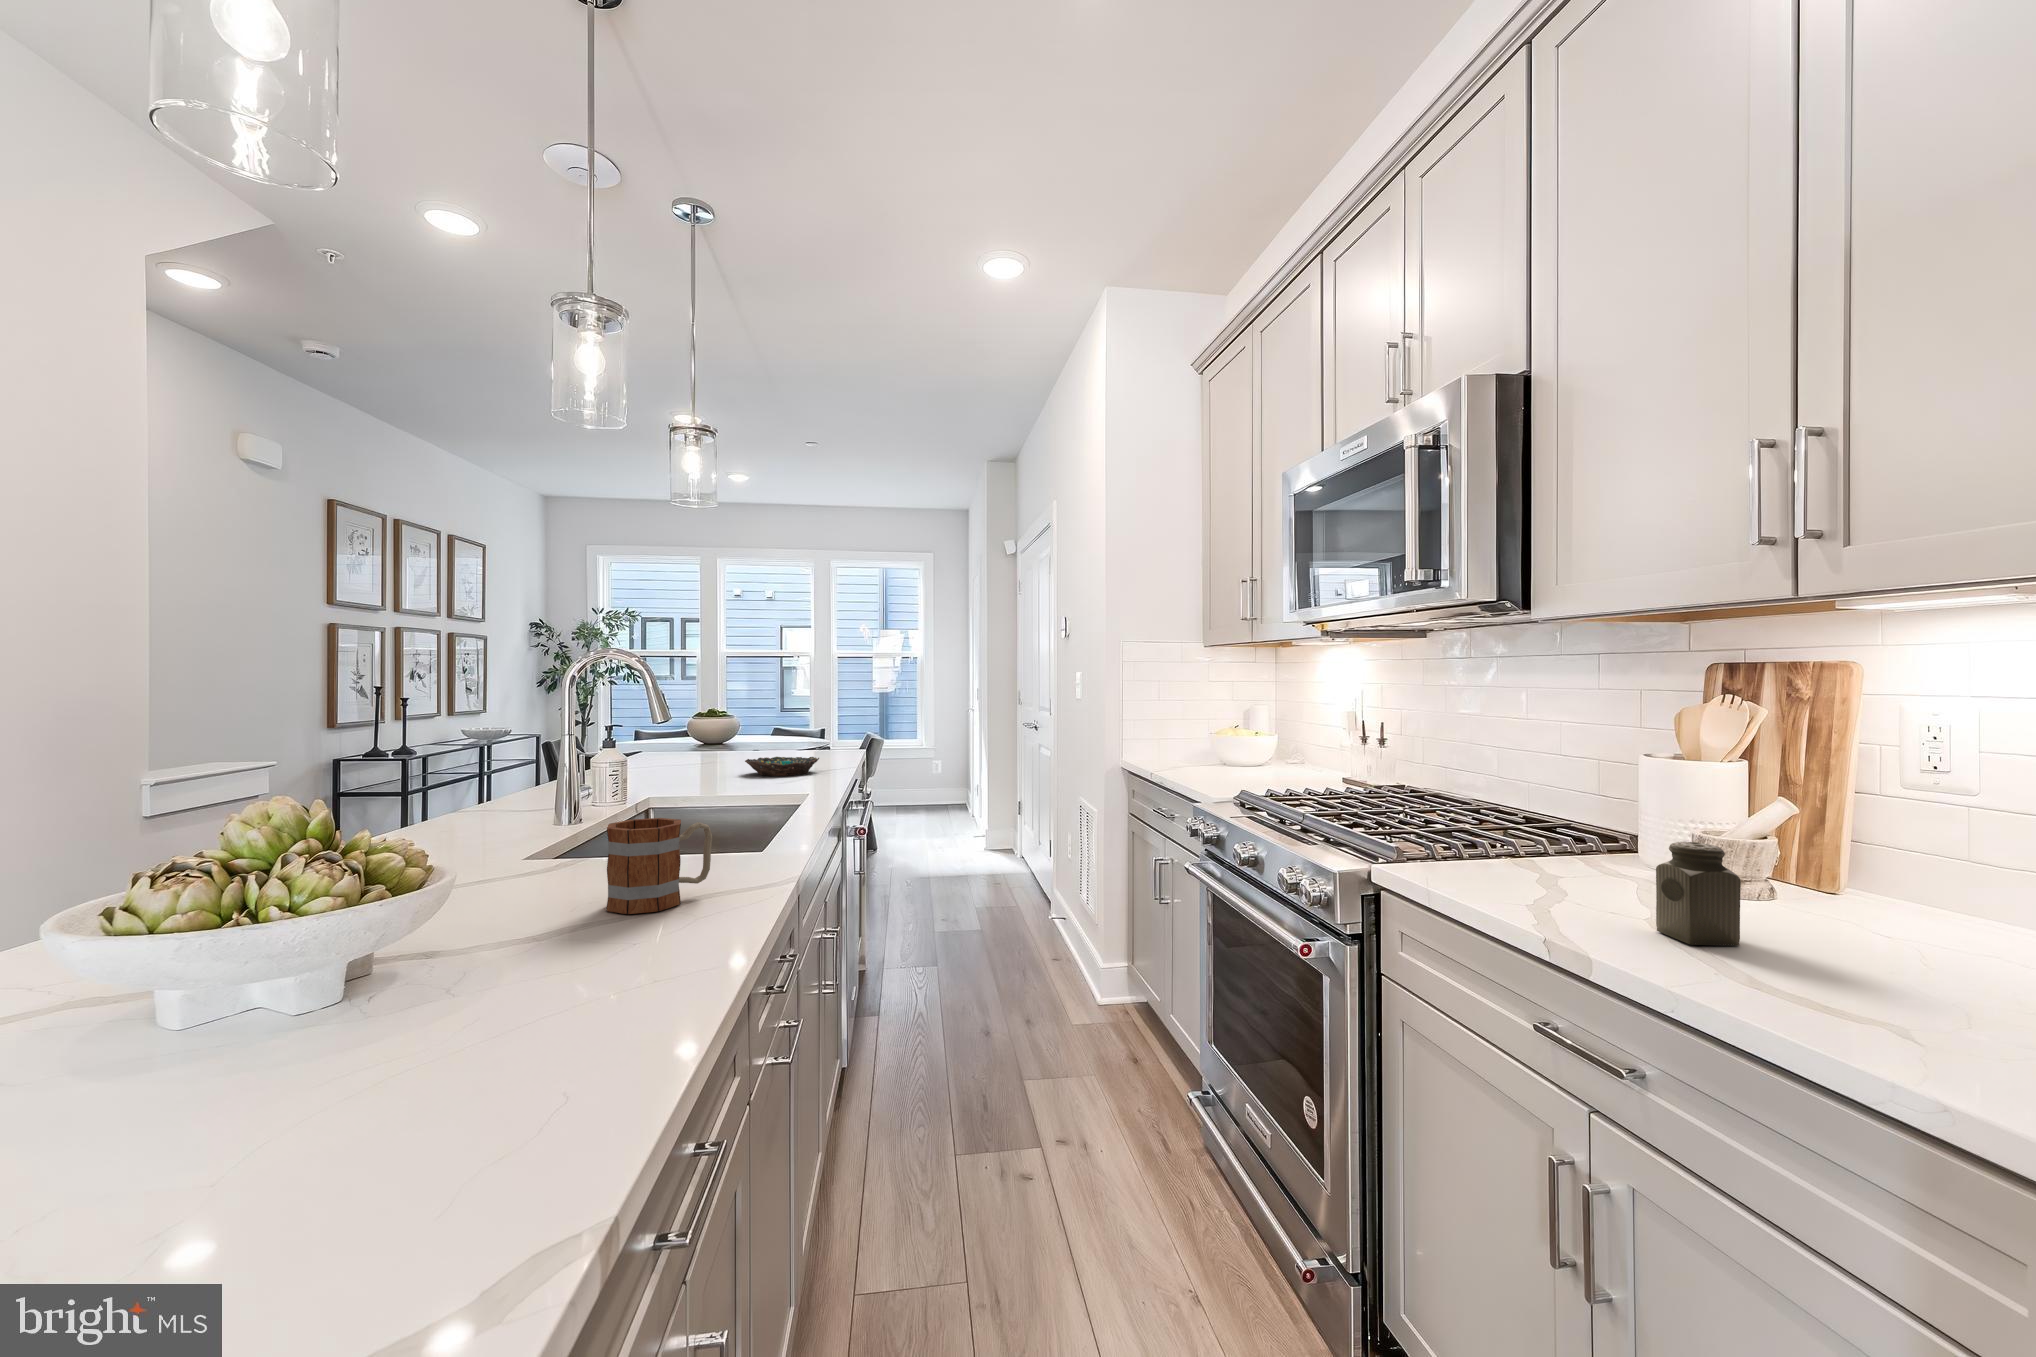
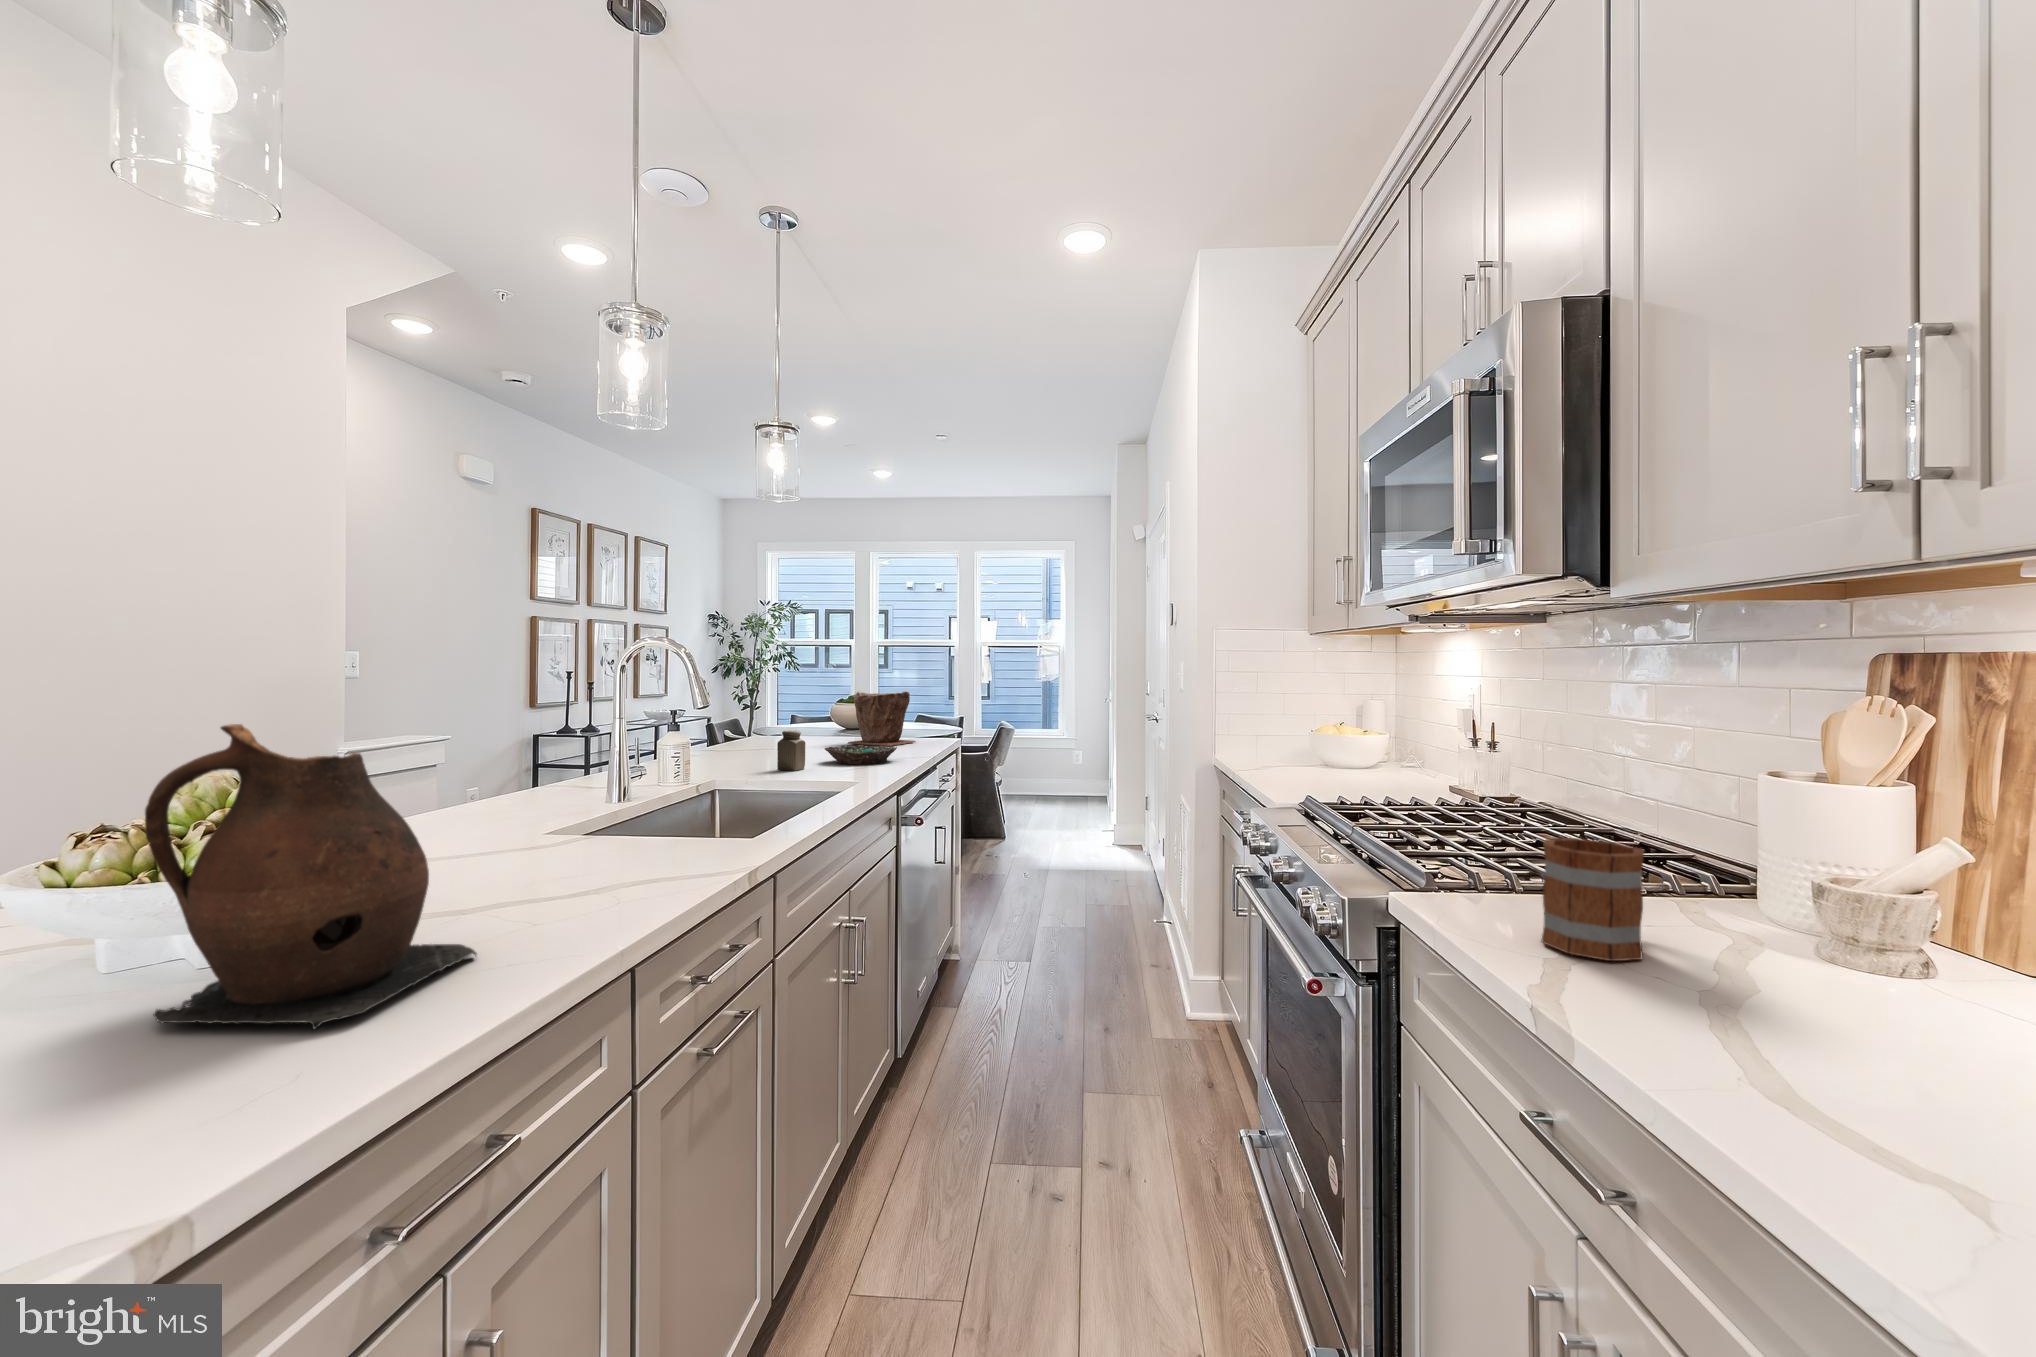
plant pot: none [743,701,813,757] -> present [848,691,916,746]
ceramic pitcher: none [297,743,606,1070] -> present [145,724,476,1029]
mug: present [606,818,712,914] -> present [1542,838,1644,961]
salt shaker: present [1656,842,1741,946] -> present [777,730,805,771]

